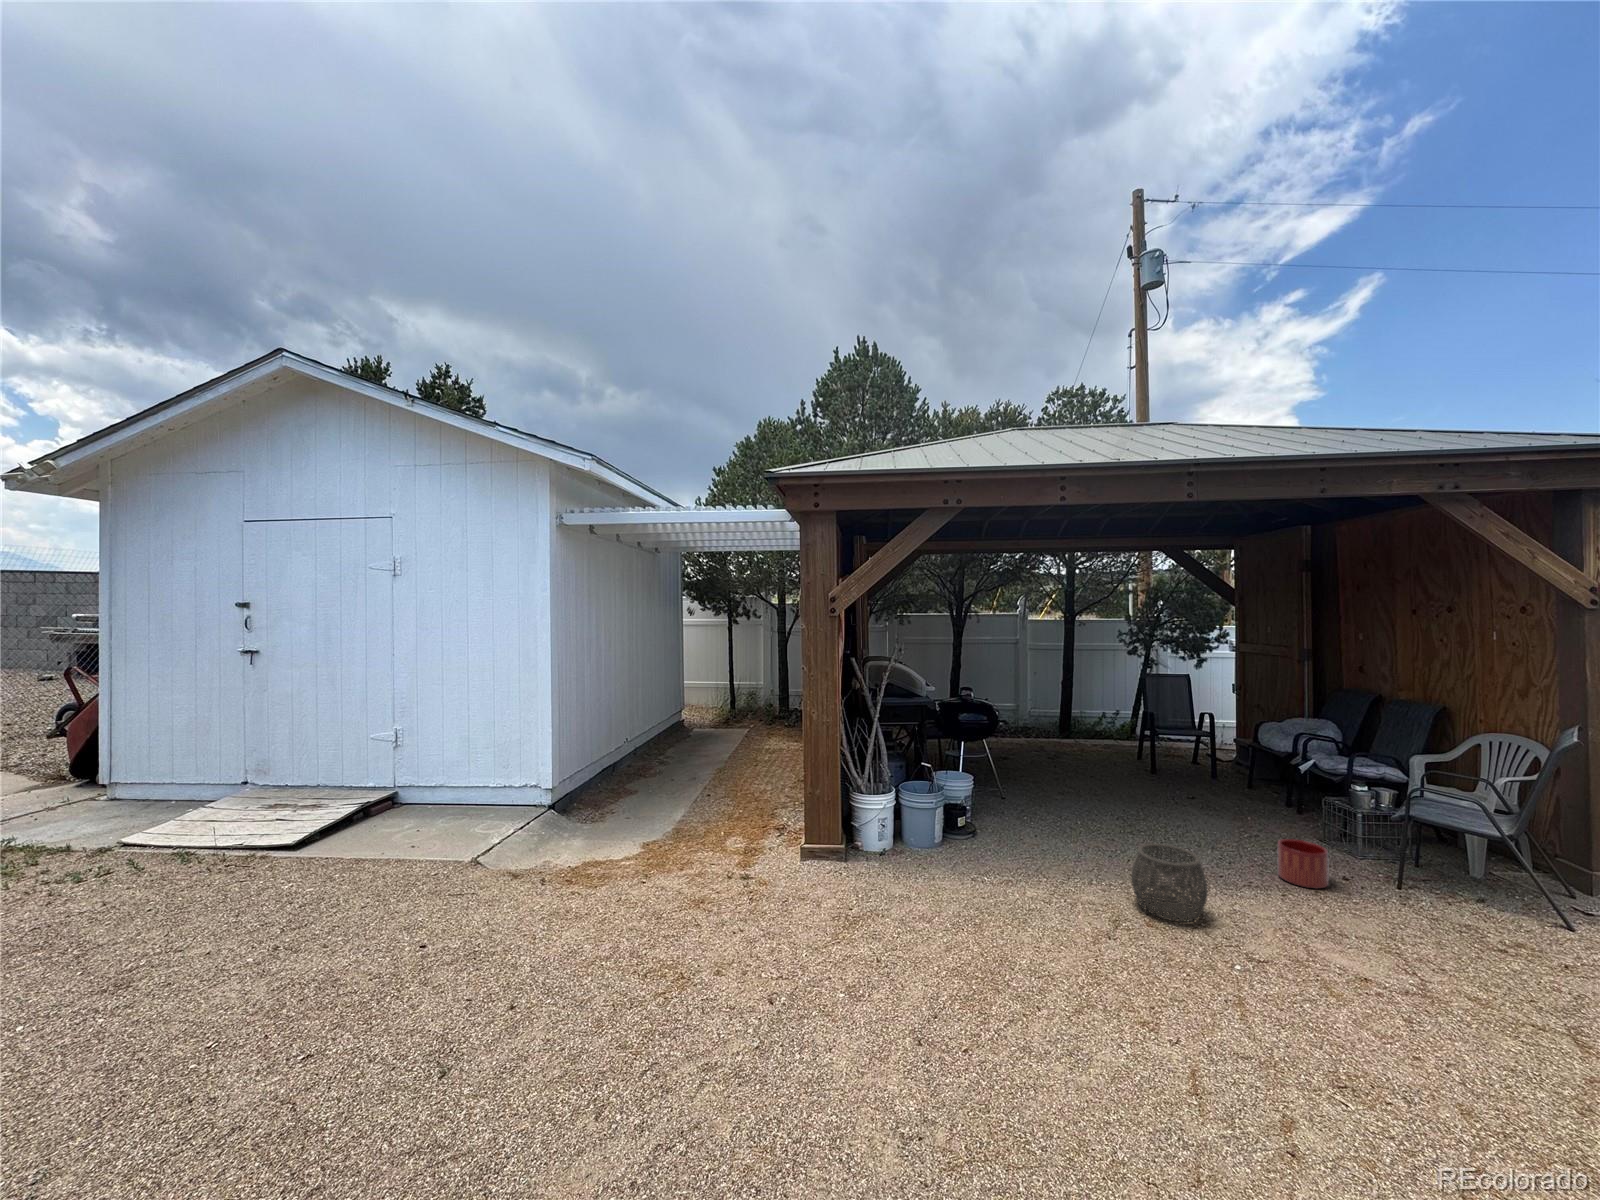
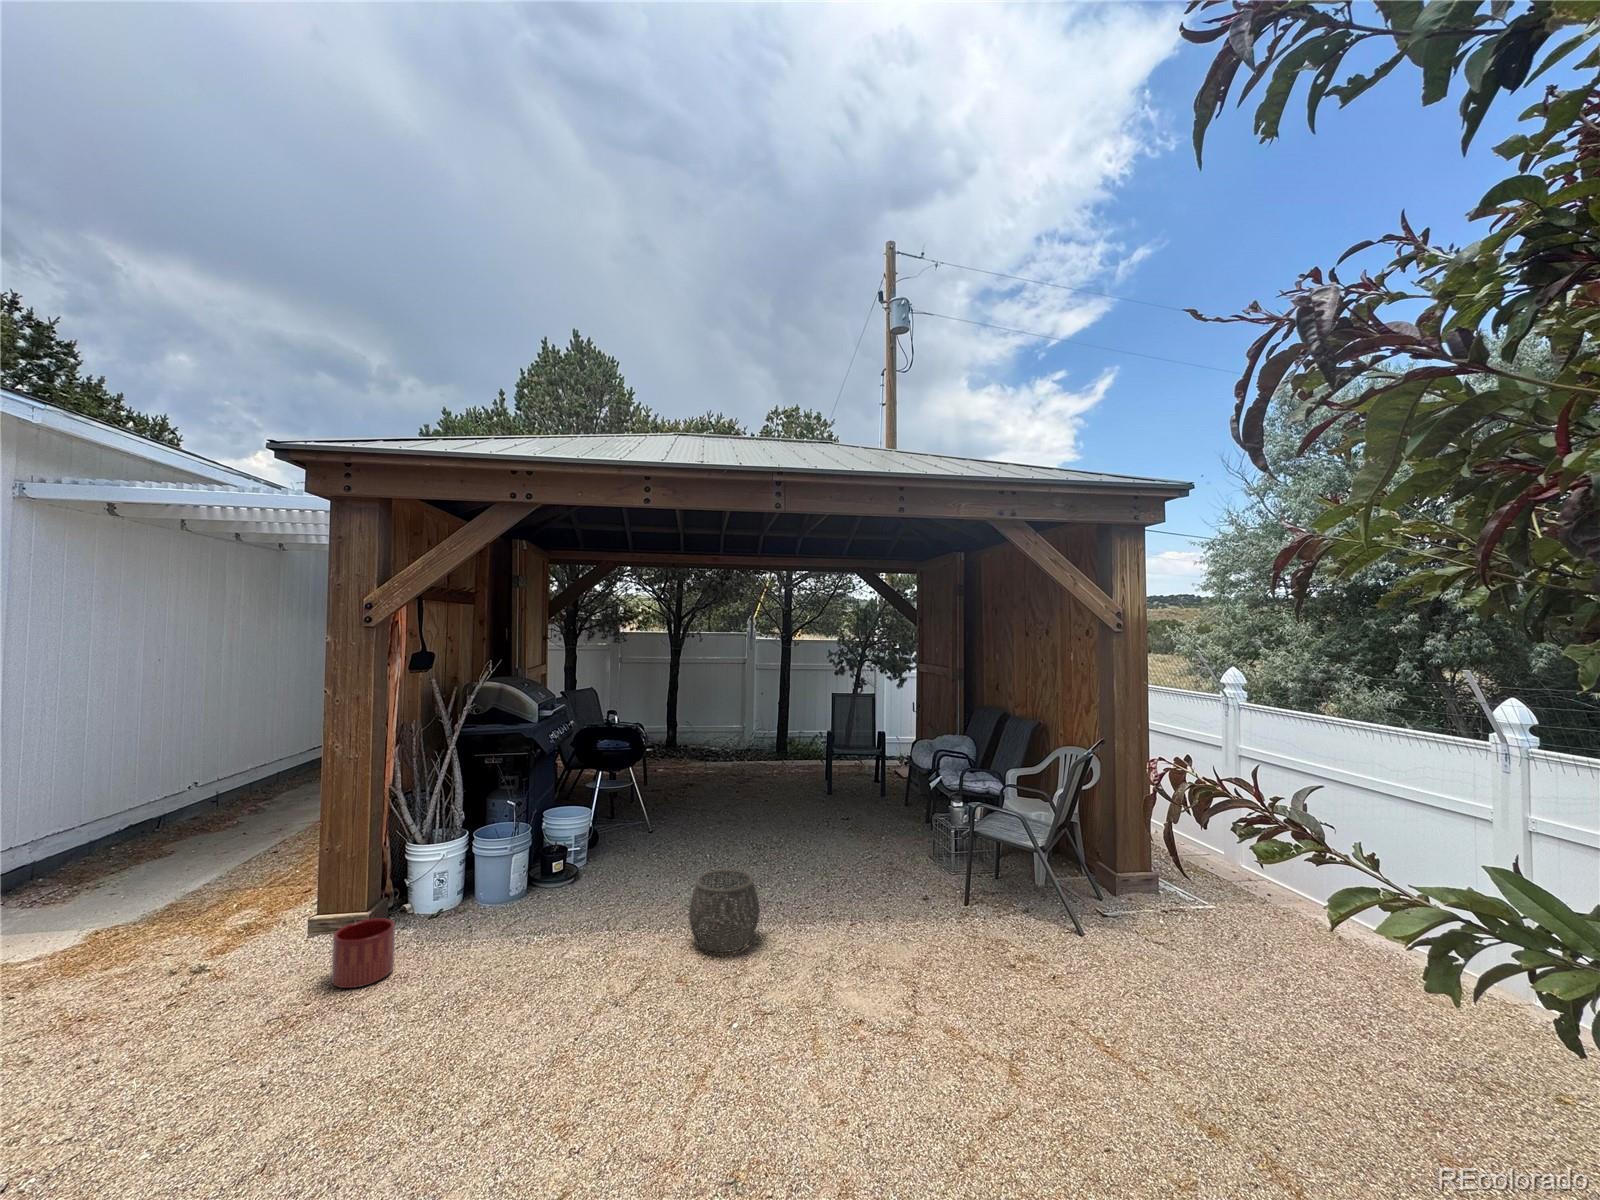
planter: present [1278,839,1328,889] -> present [331,918,395,988]

